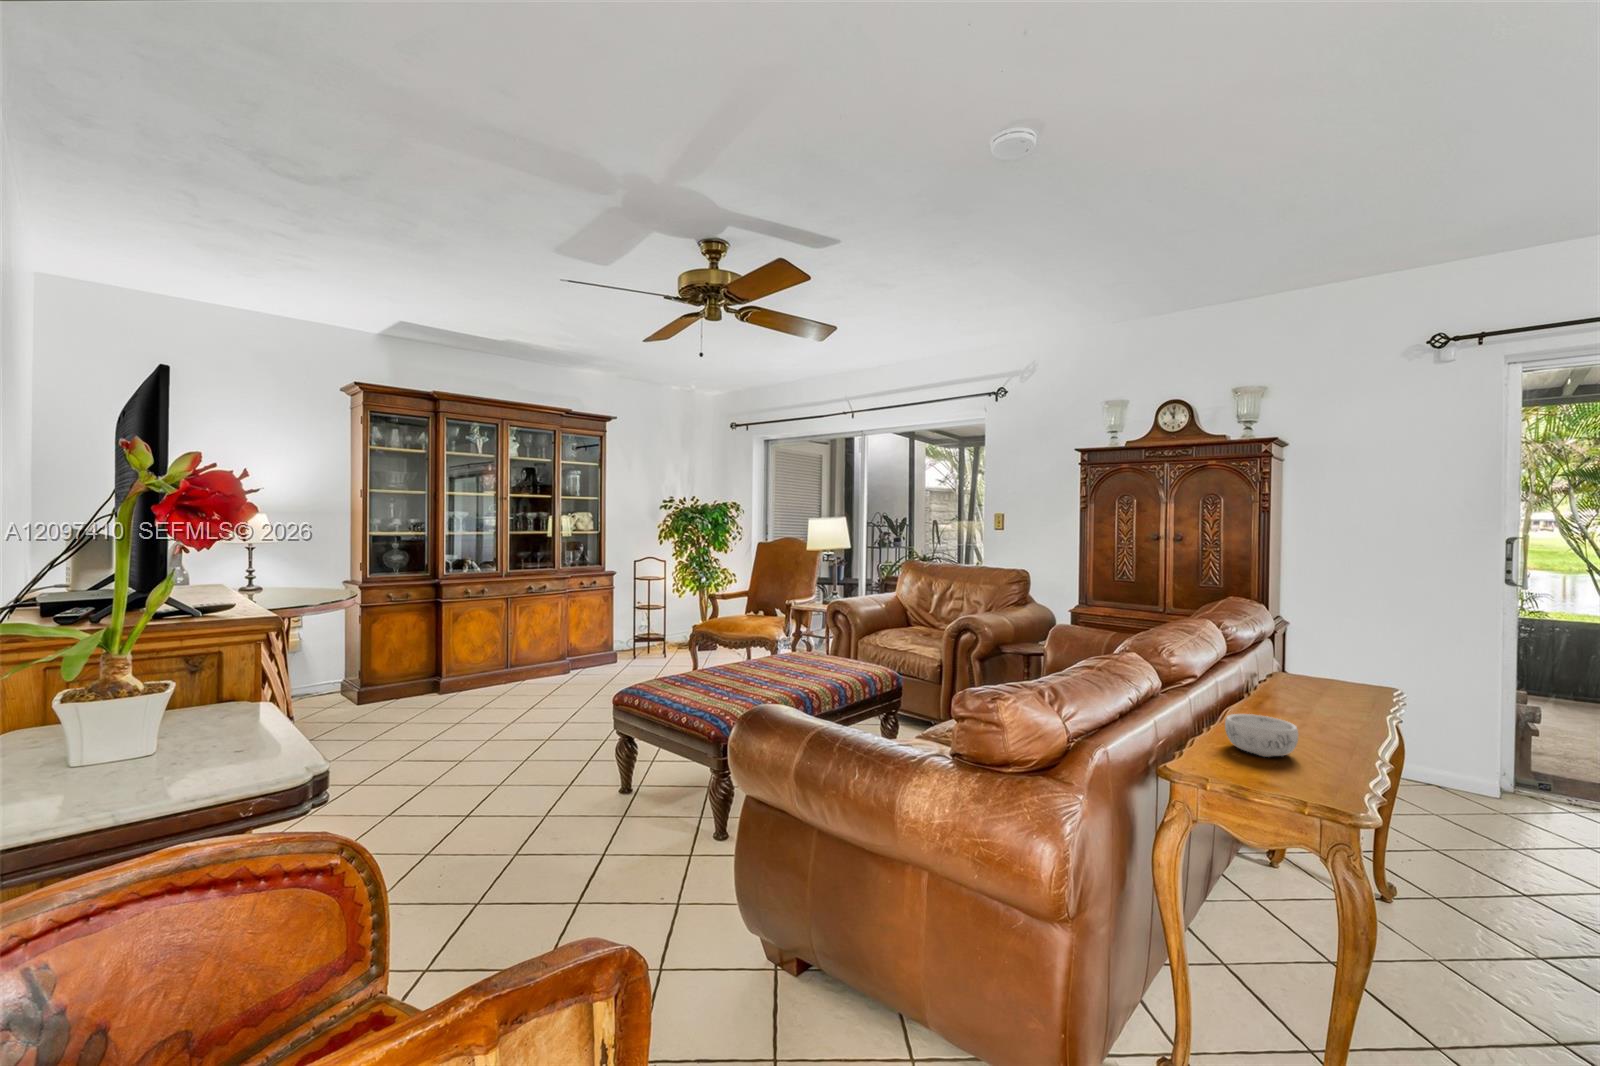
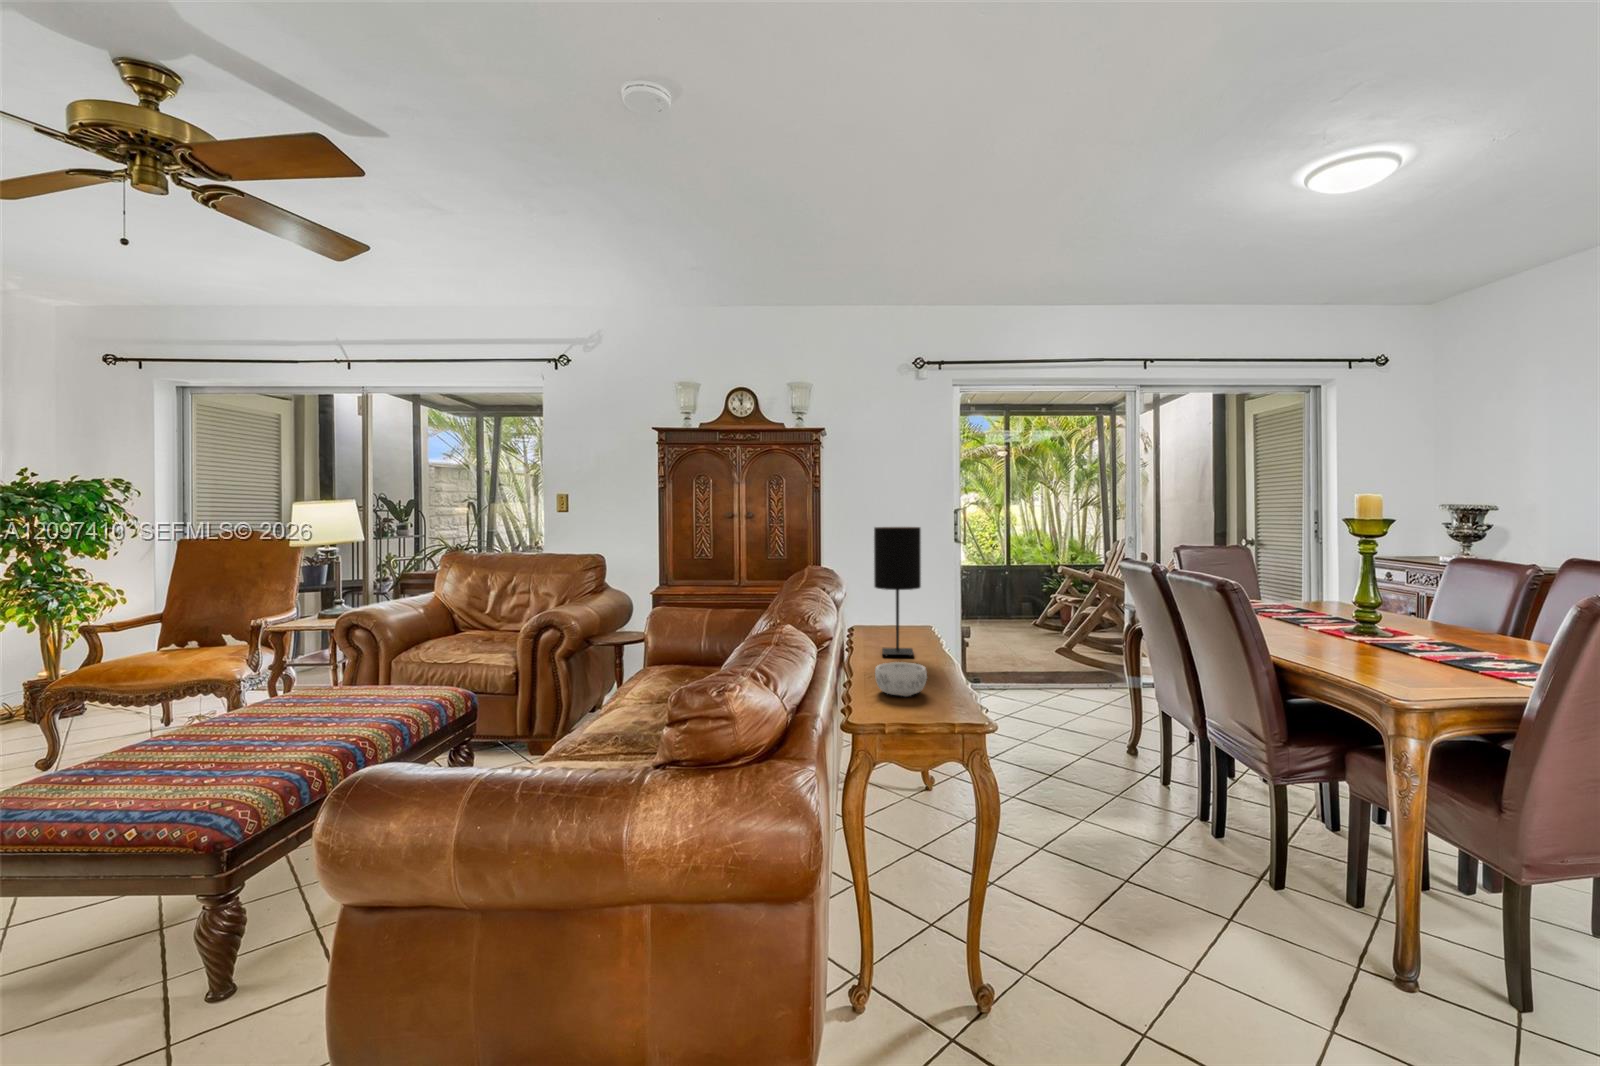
table lamp: none [1272,557,1343,716] -> present [874,527,921,656]

